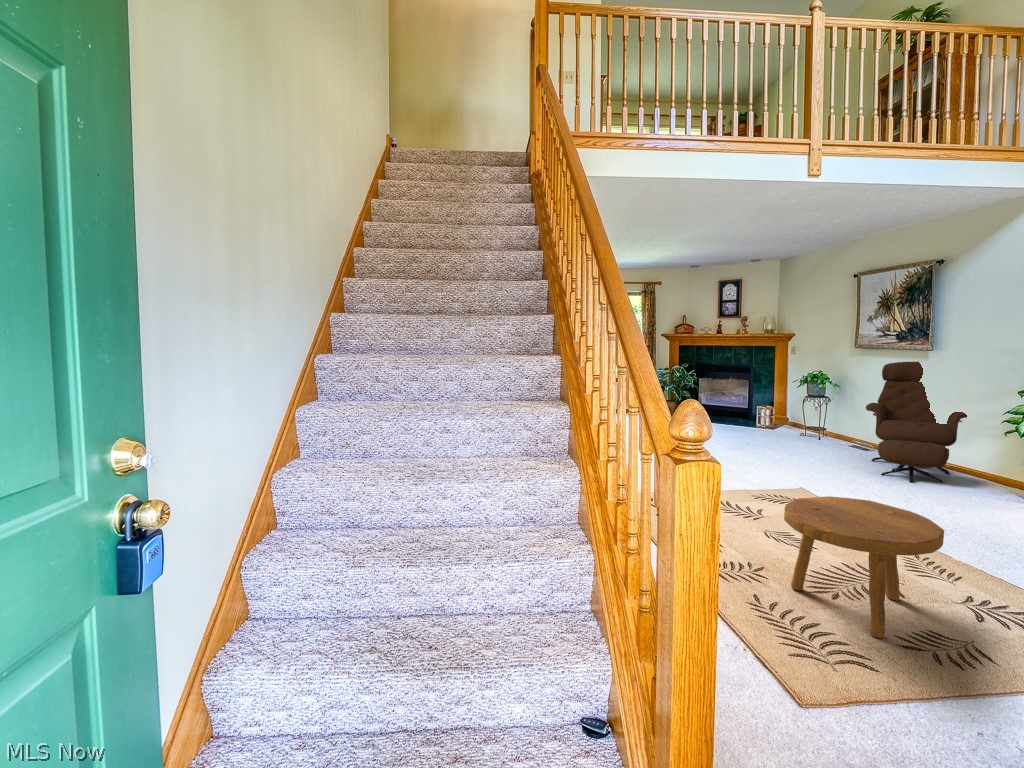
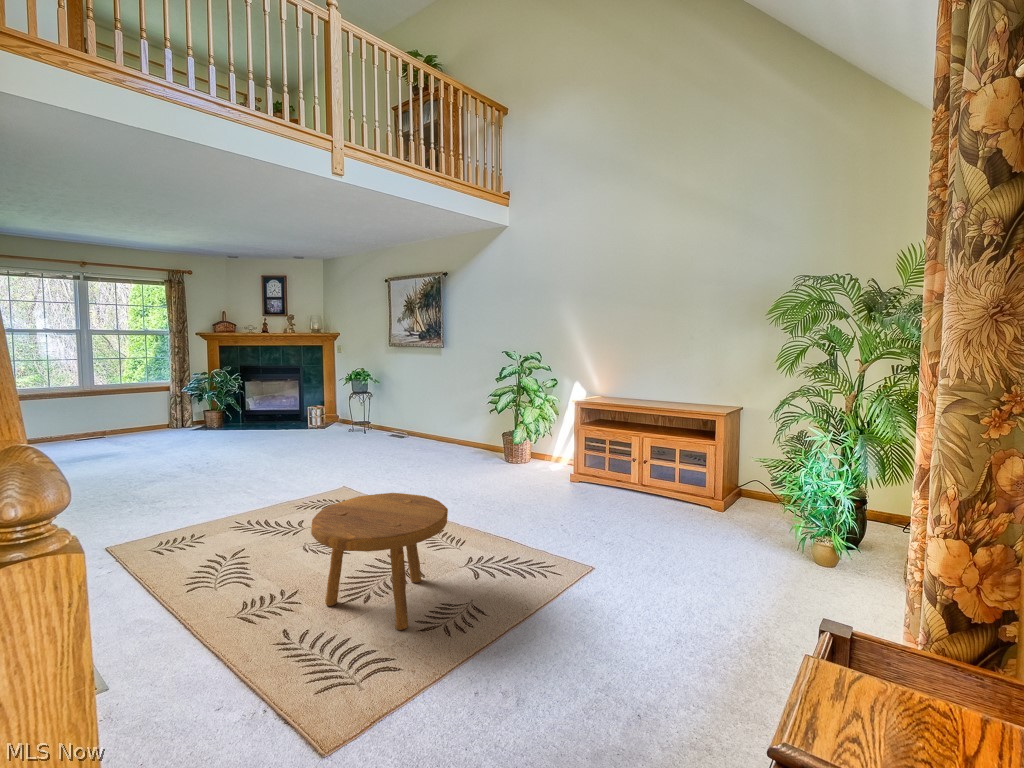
lounge chair: present [866,362,967,483] -> none [399,358,471,463]

